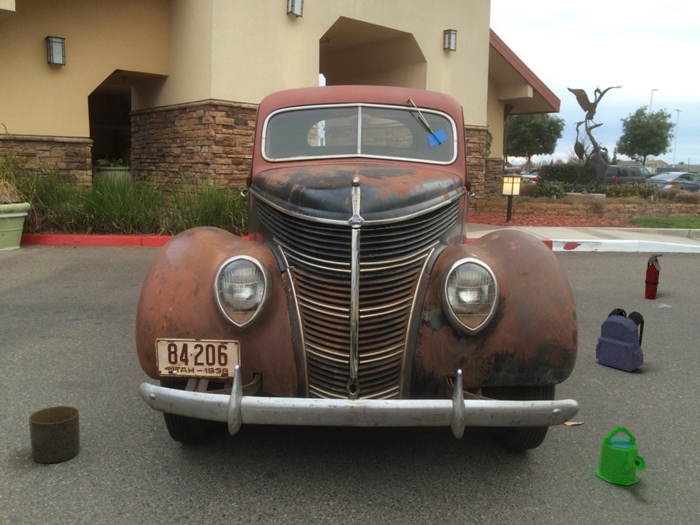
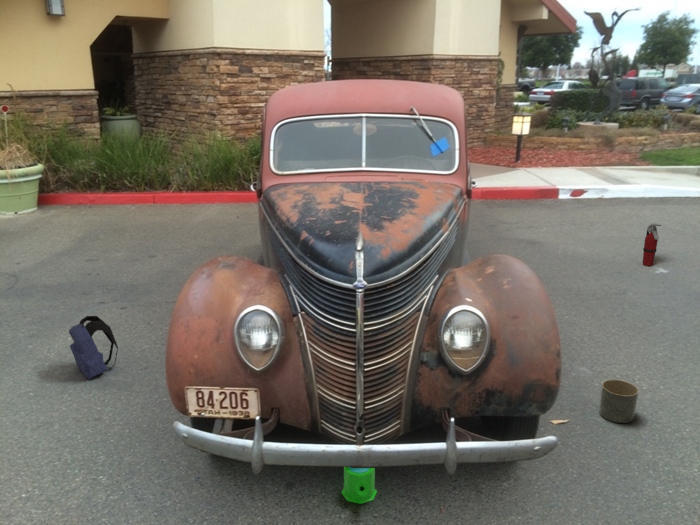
backpack: present [596,308,644,372] -> present [69,316,118,379]
planter: present [29,406,80,463] -> present [599,380,639,423]
watering can: present [596,426,646,485] -> present [341,467,377,504]

